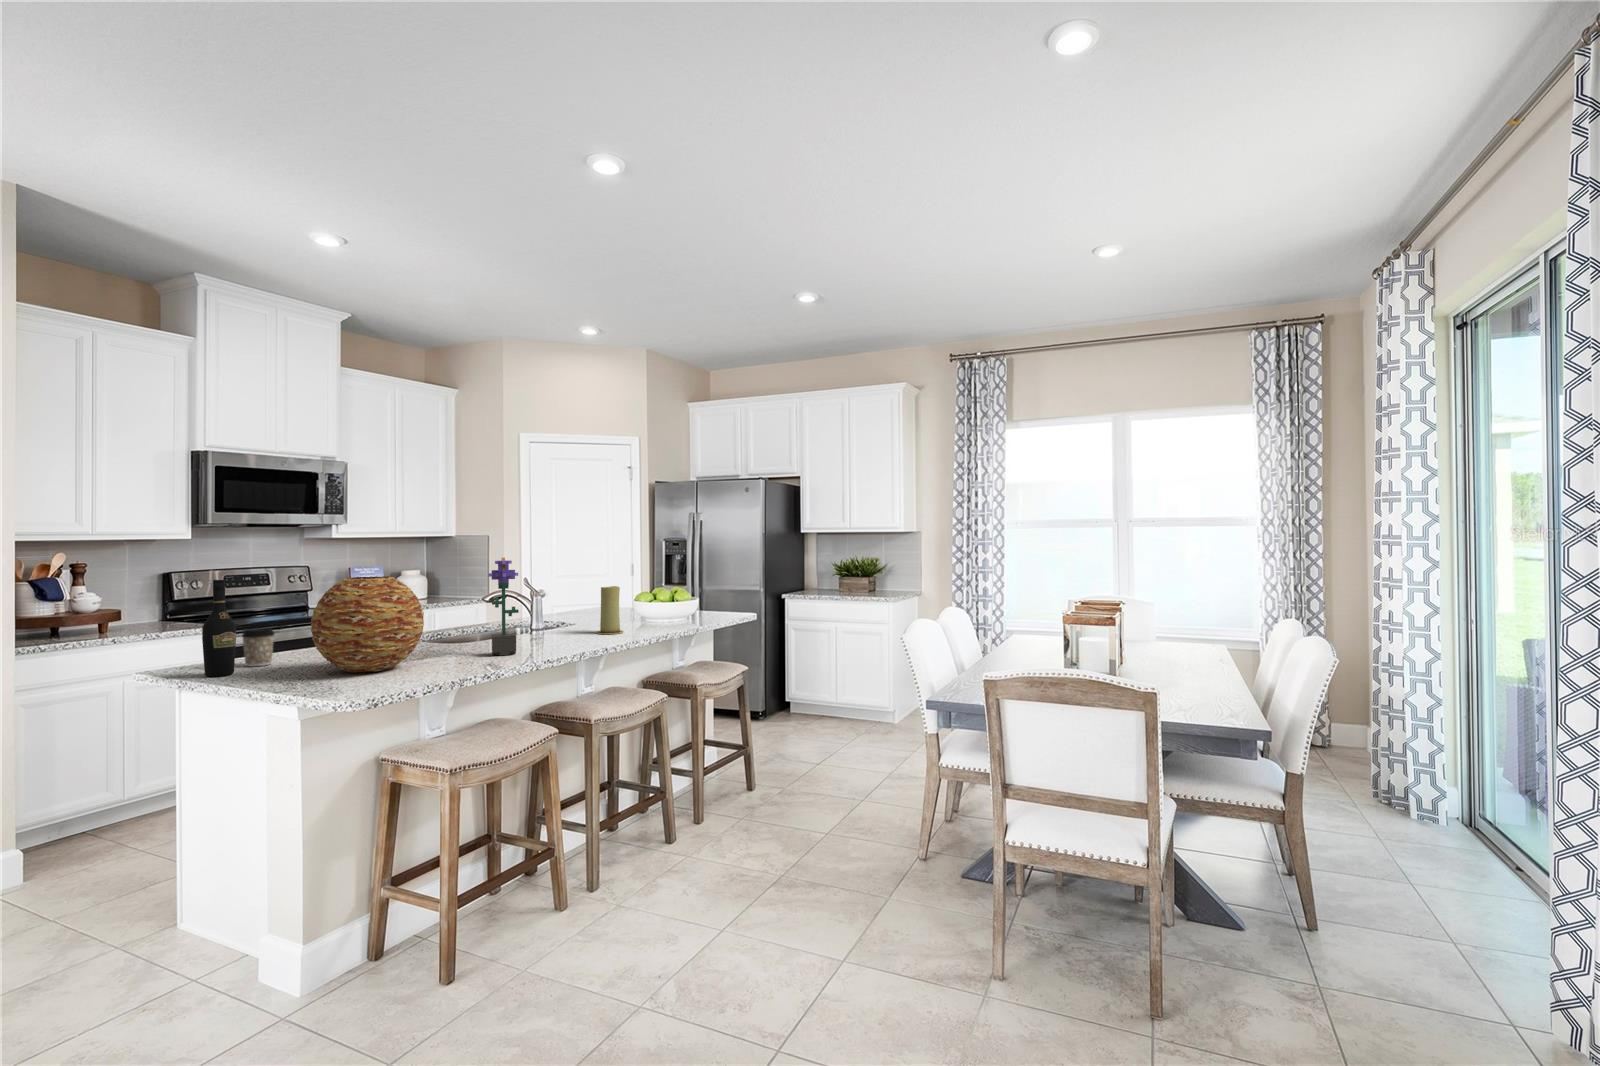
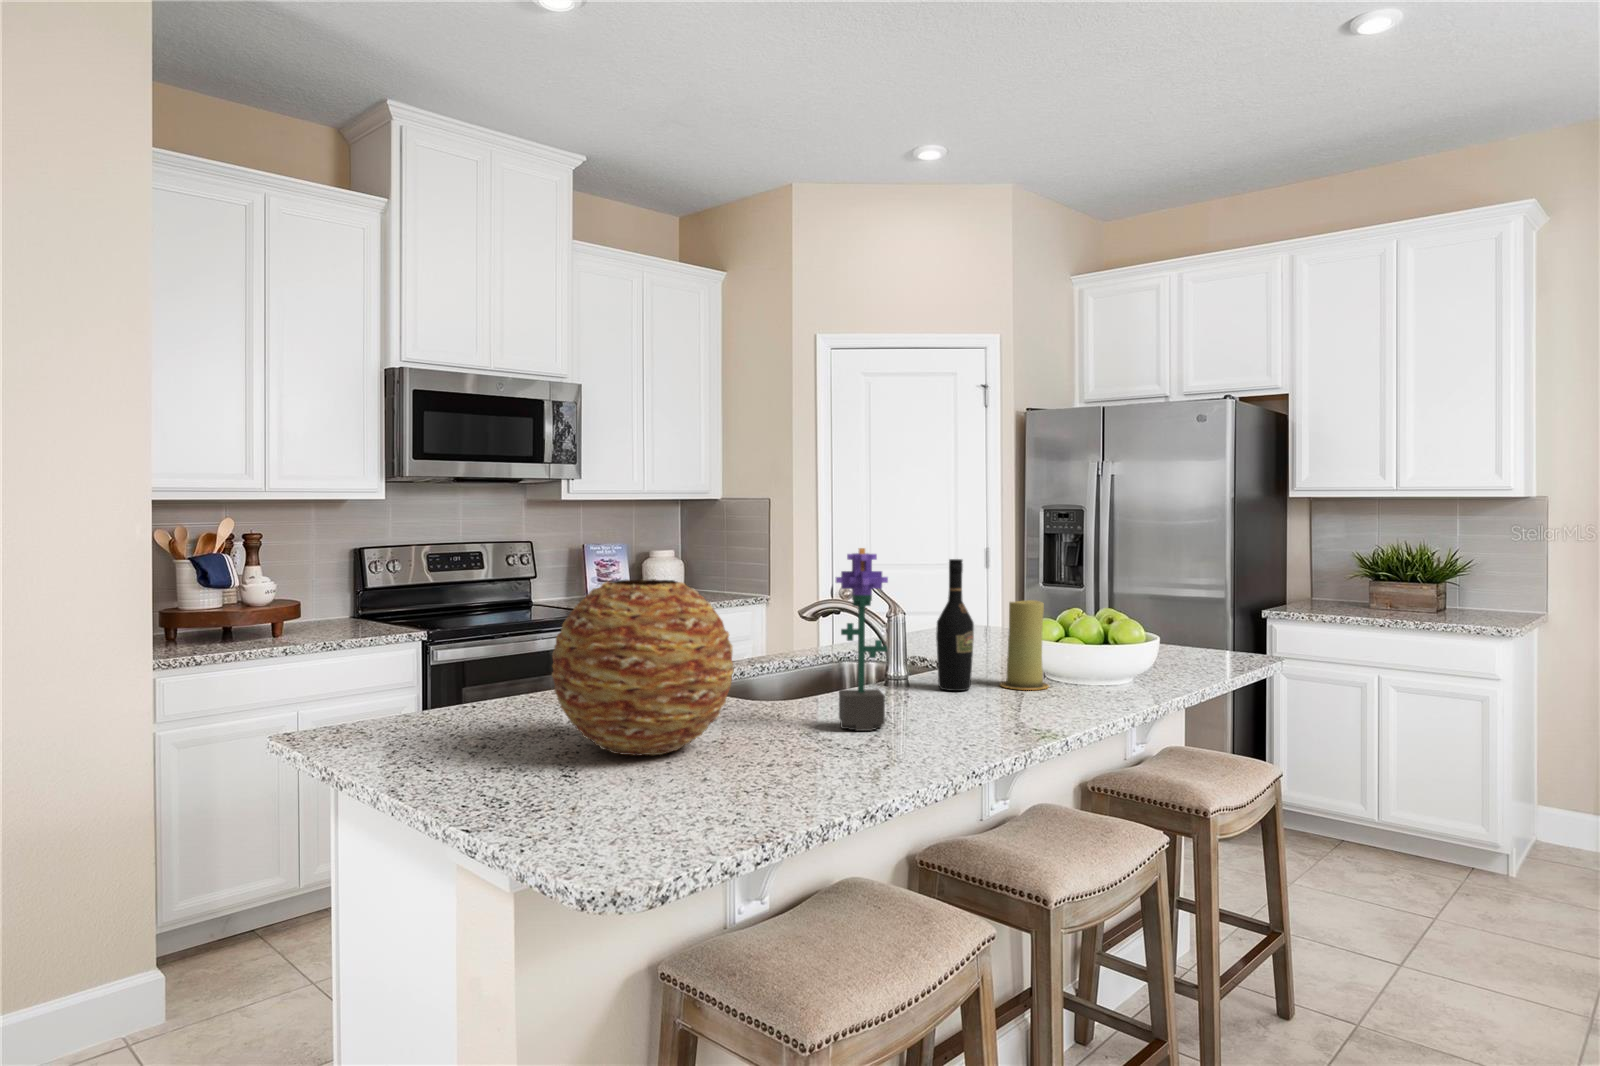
wine bottle: present [202,580,236,677] -> present [936,559,974,691]
coffee cup: present [242,628,275,666] -> none [446,658,495,724]

